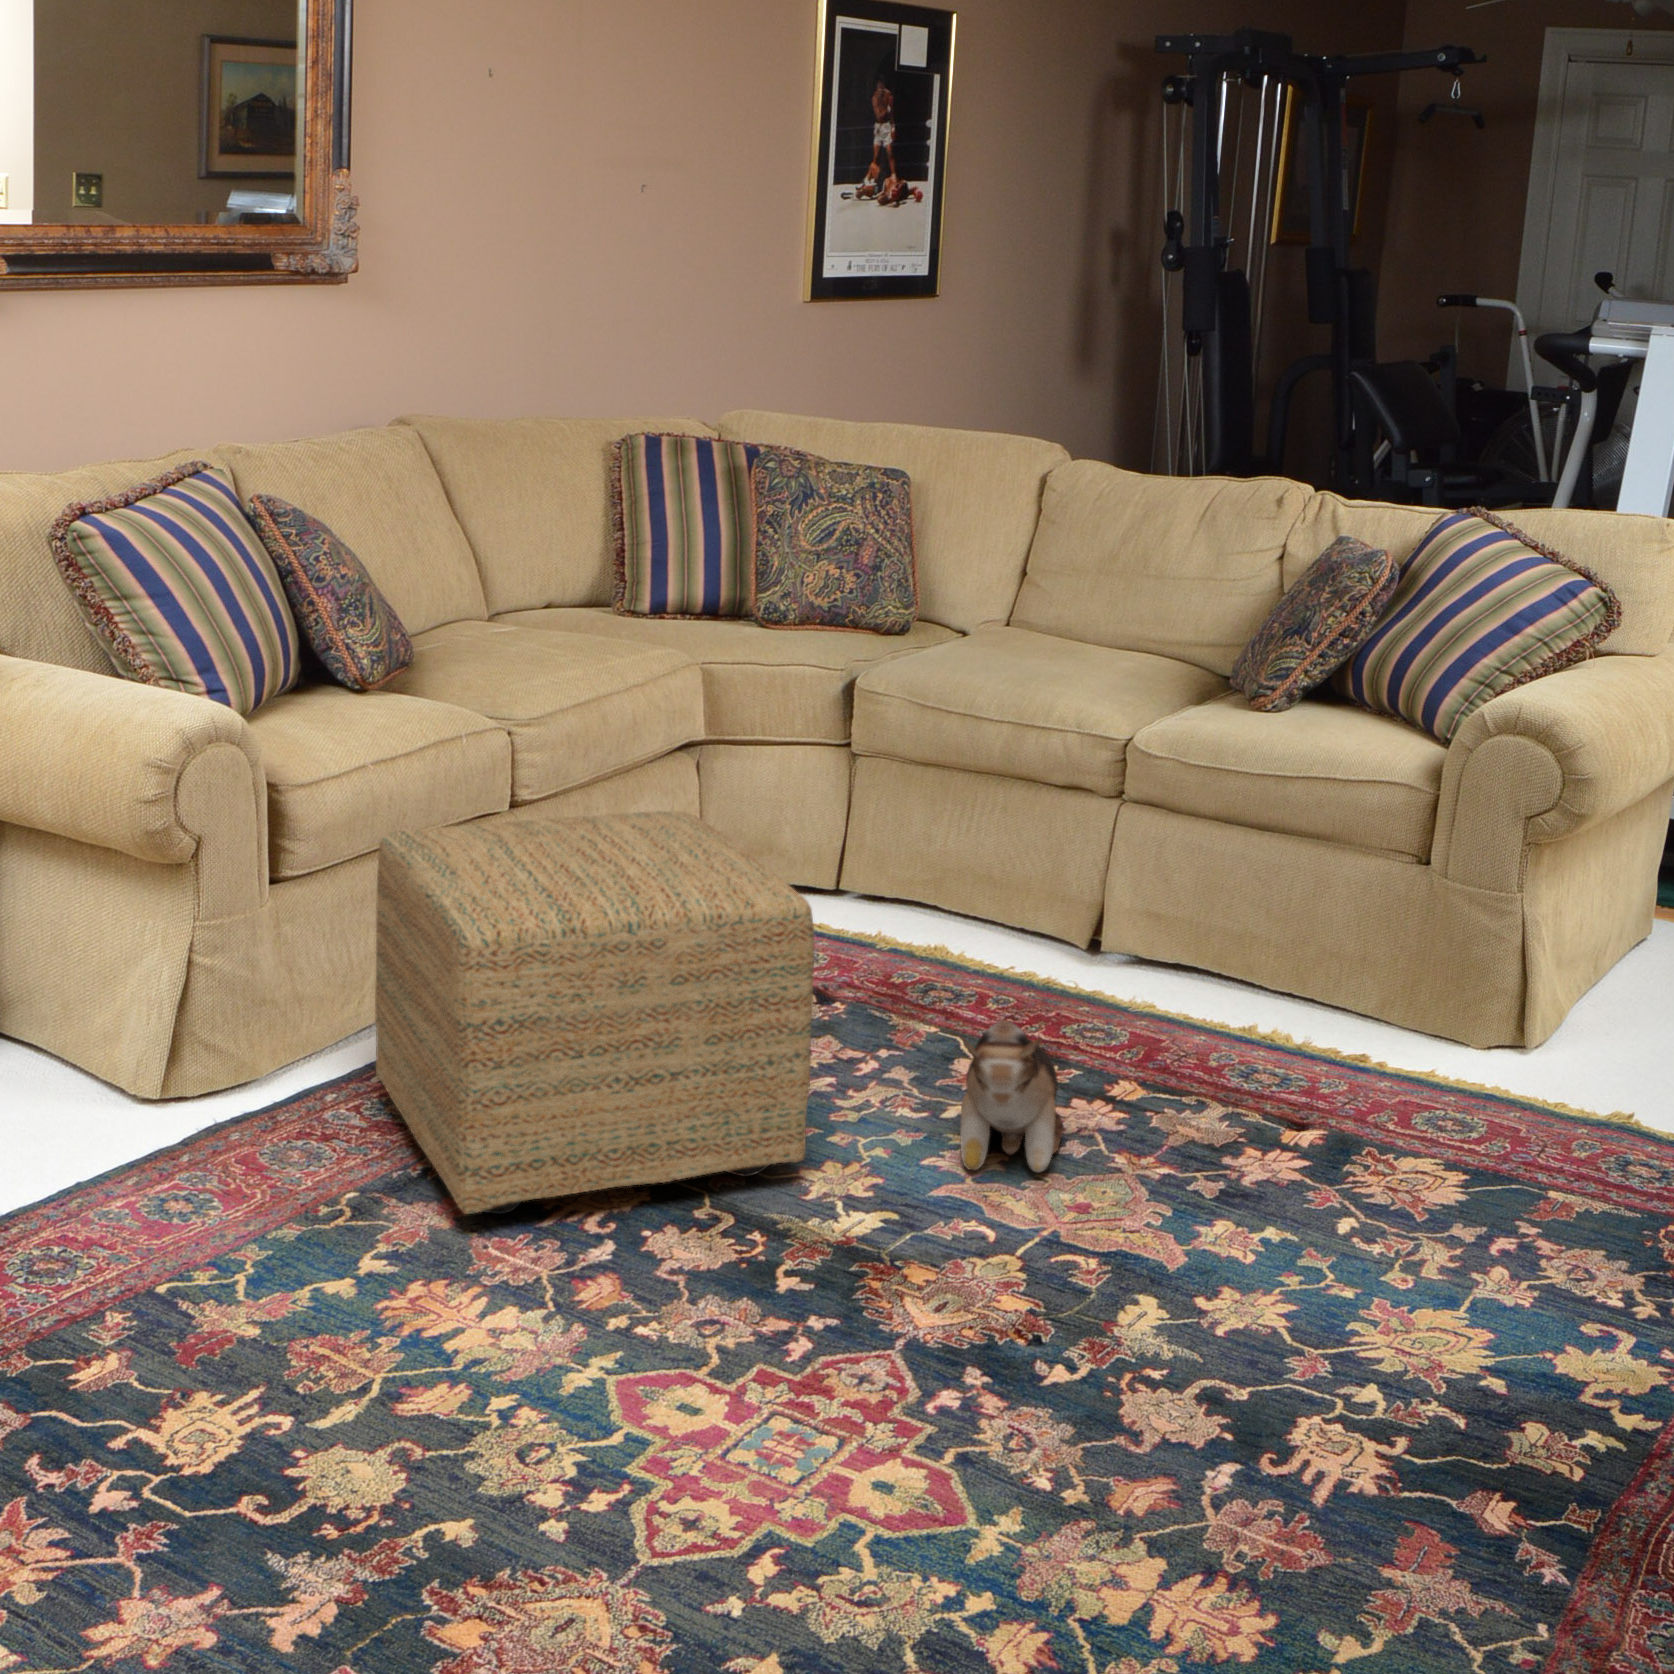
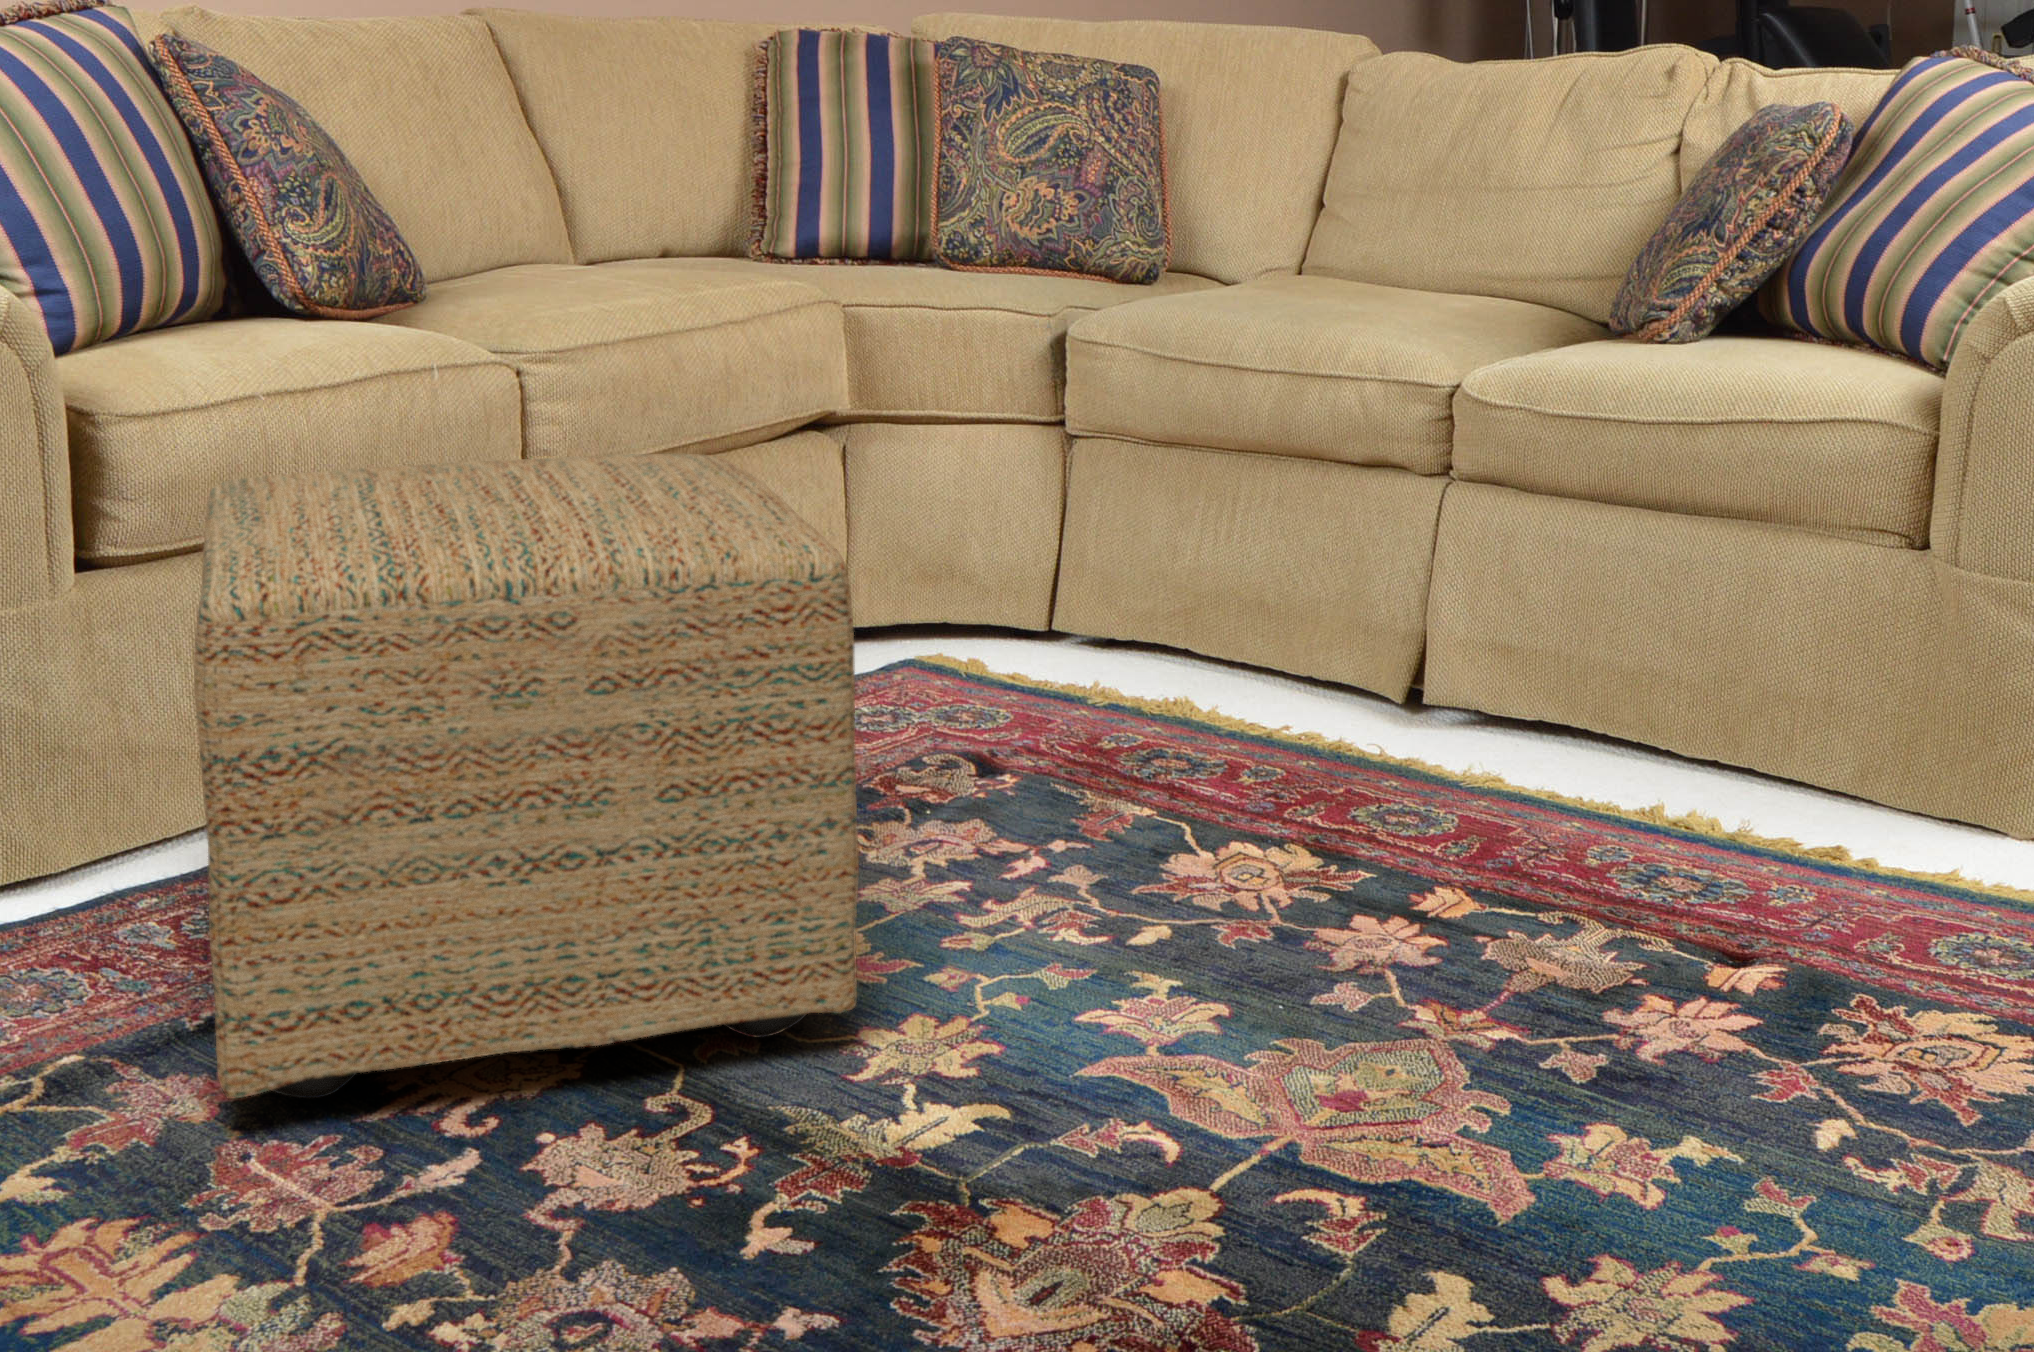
plush toy: present [960,1021,1063,1172] -> none [1113,762,1321,1034]

